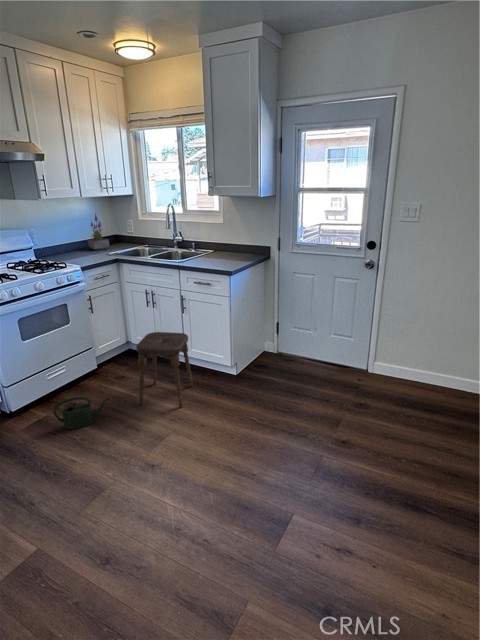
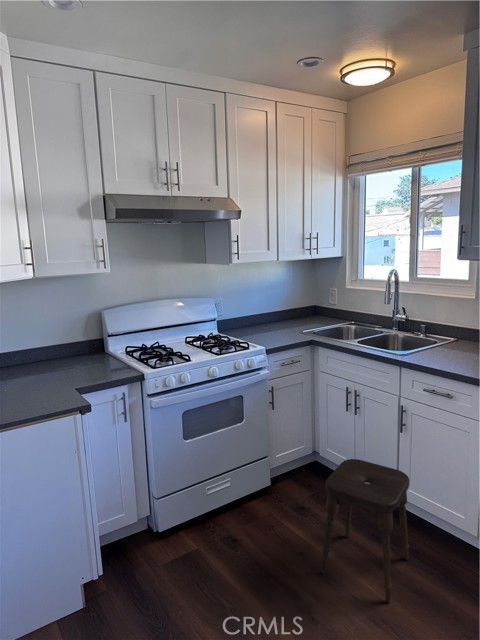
potted plant: present [87,212,109,250] -> none [280,278,305,325]
watering can: present [53,396,109,429] -> none [200,542,277,590]

